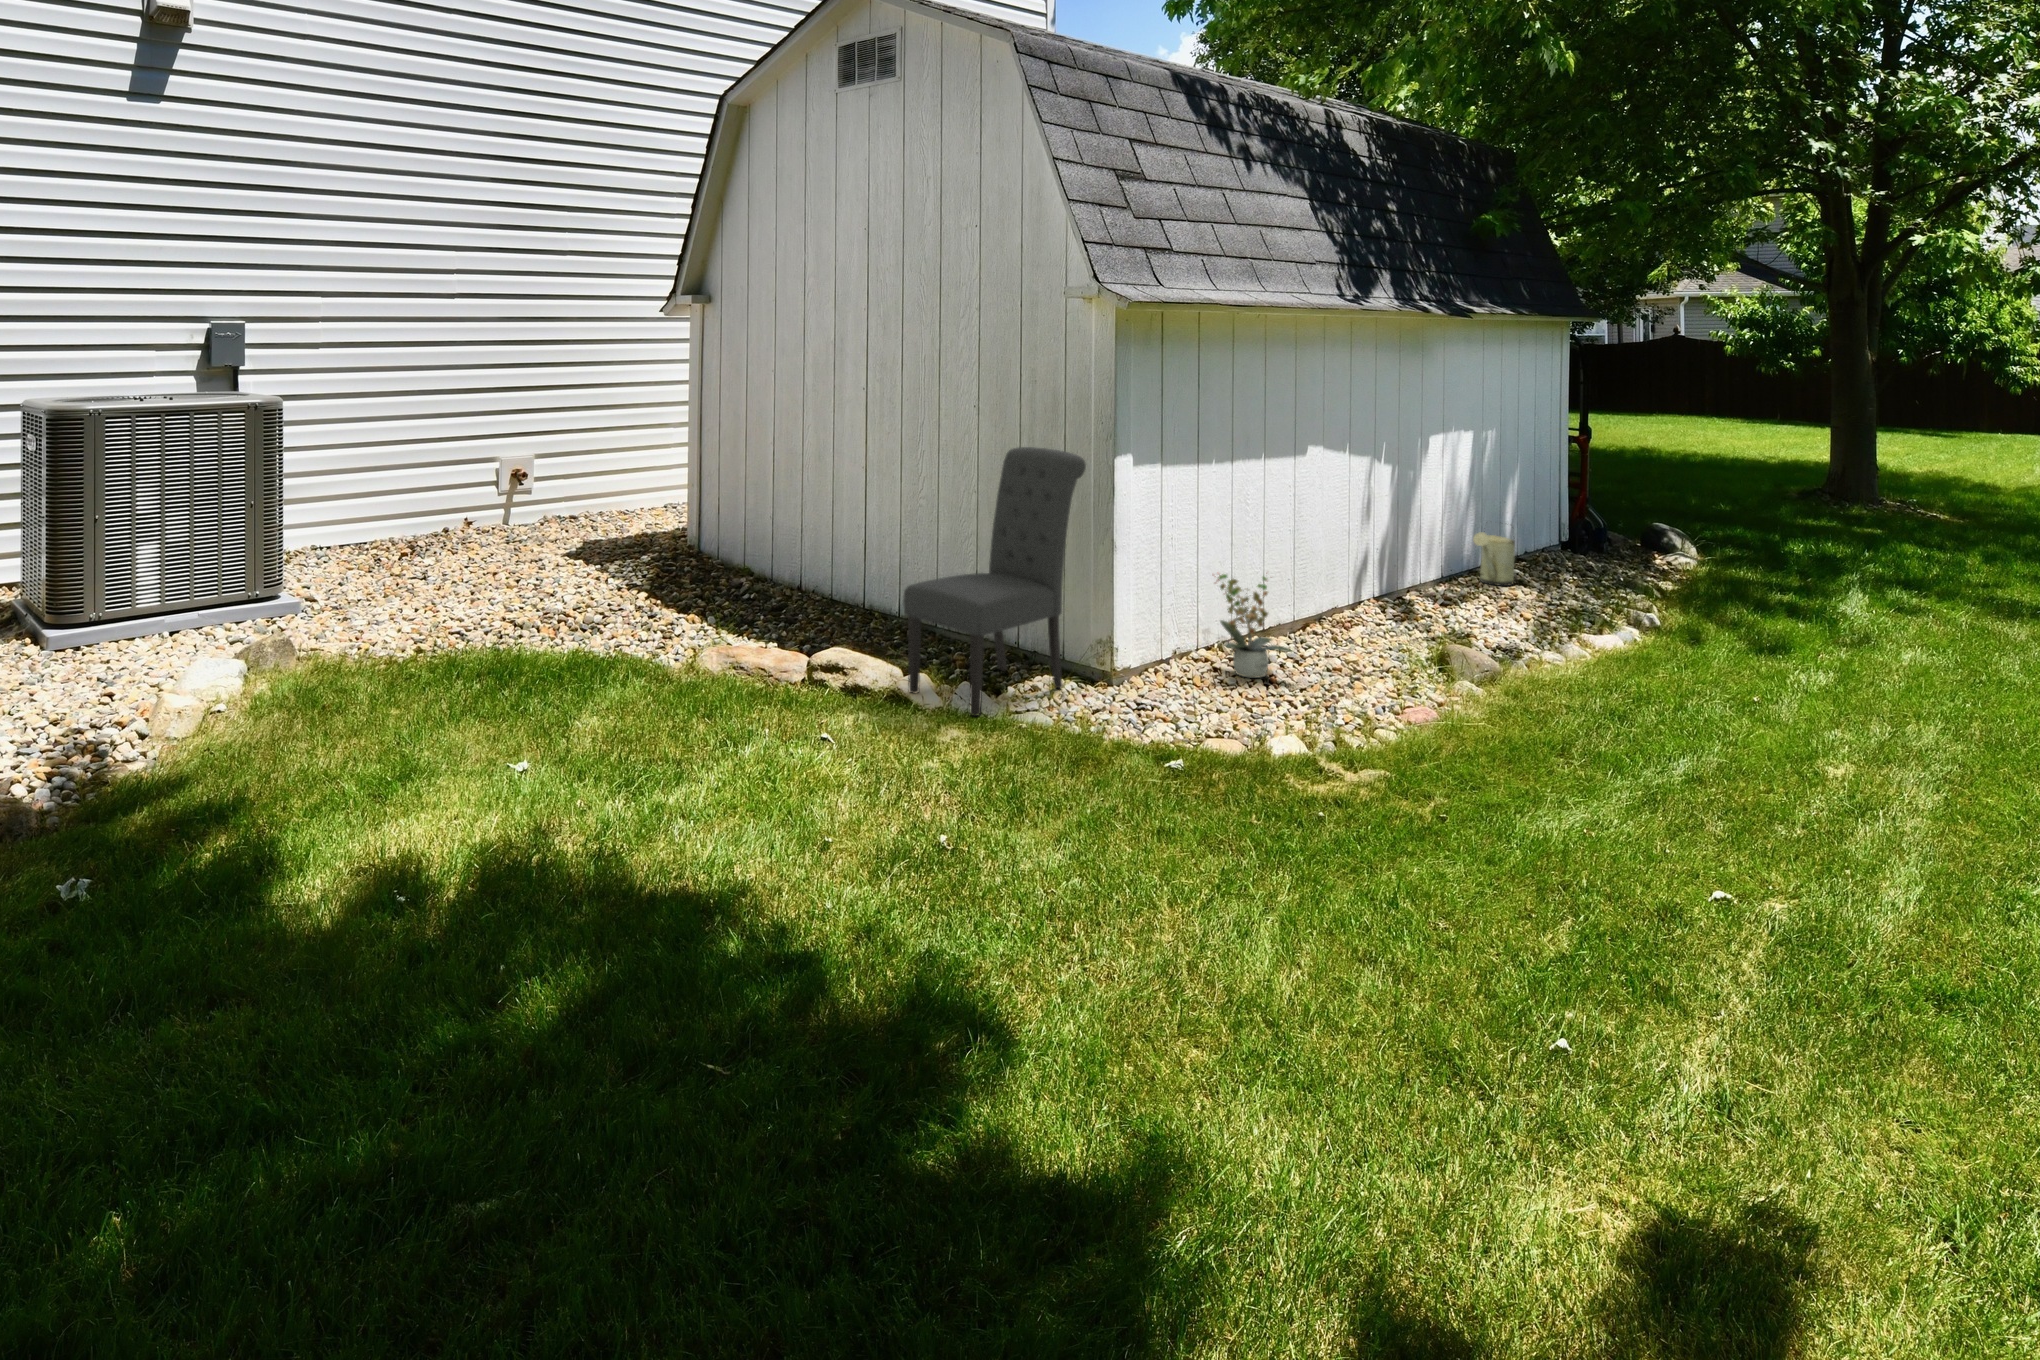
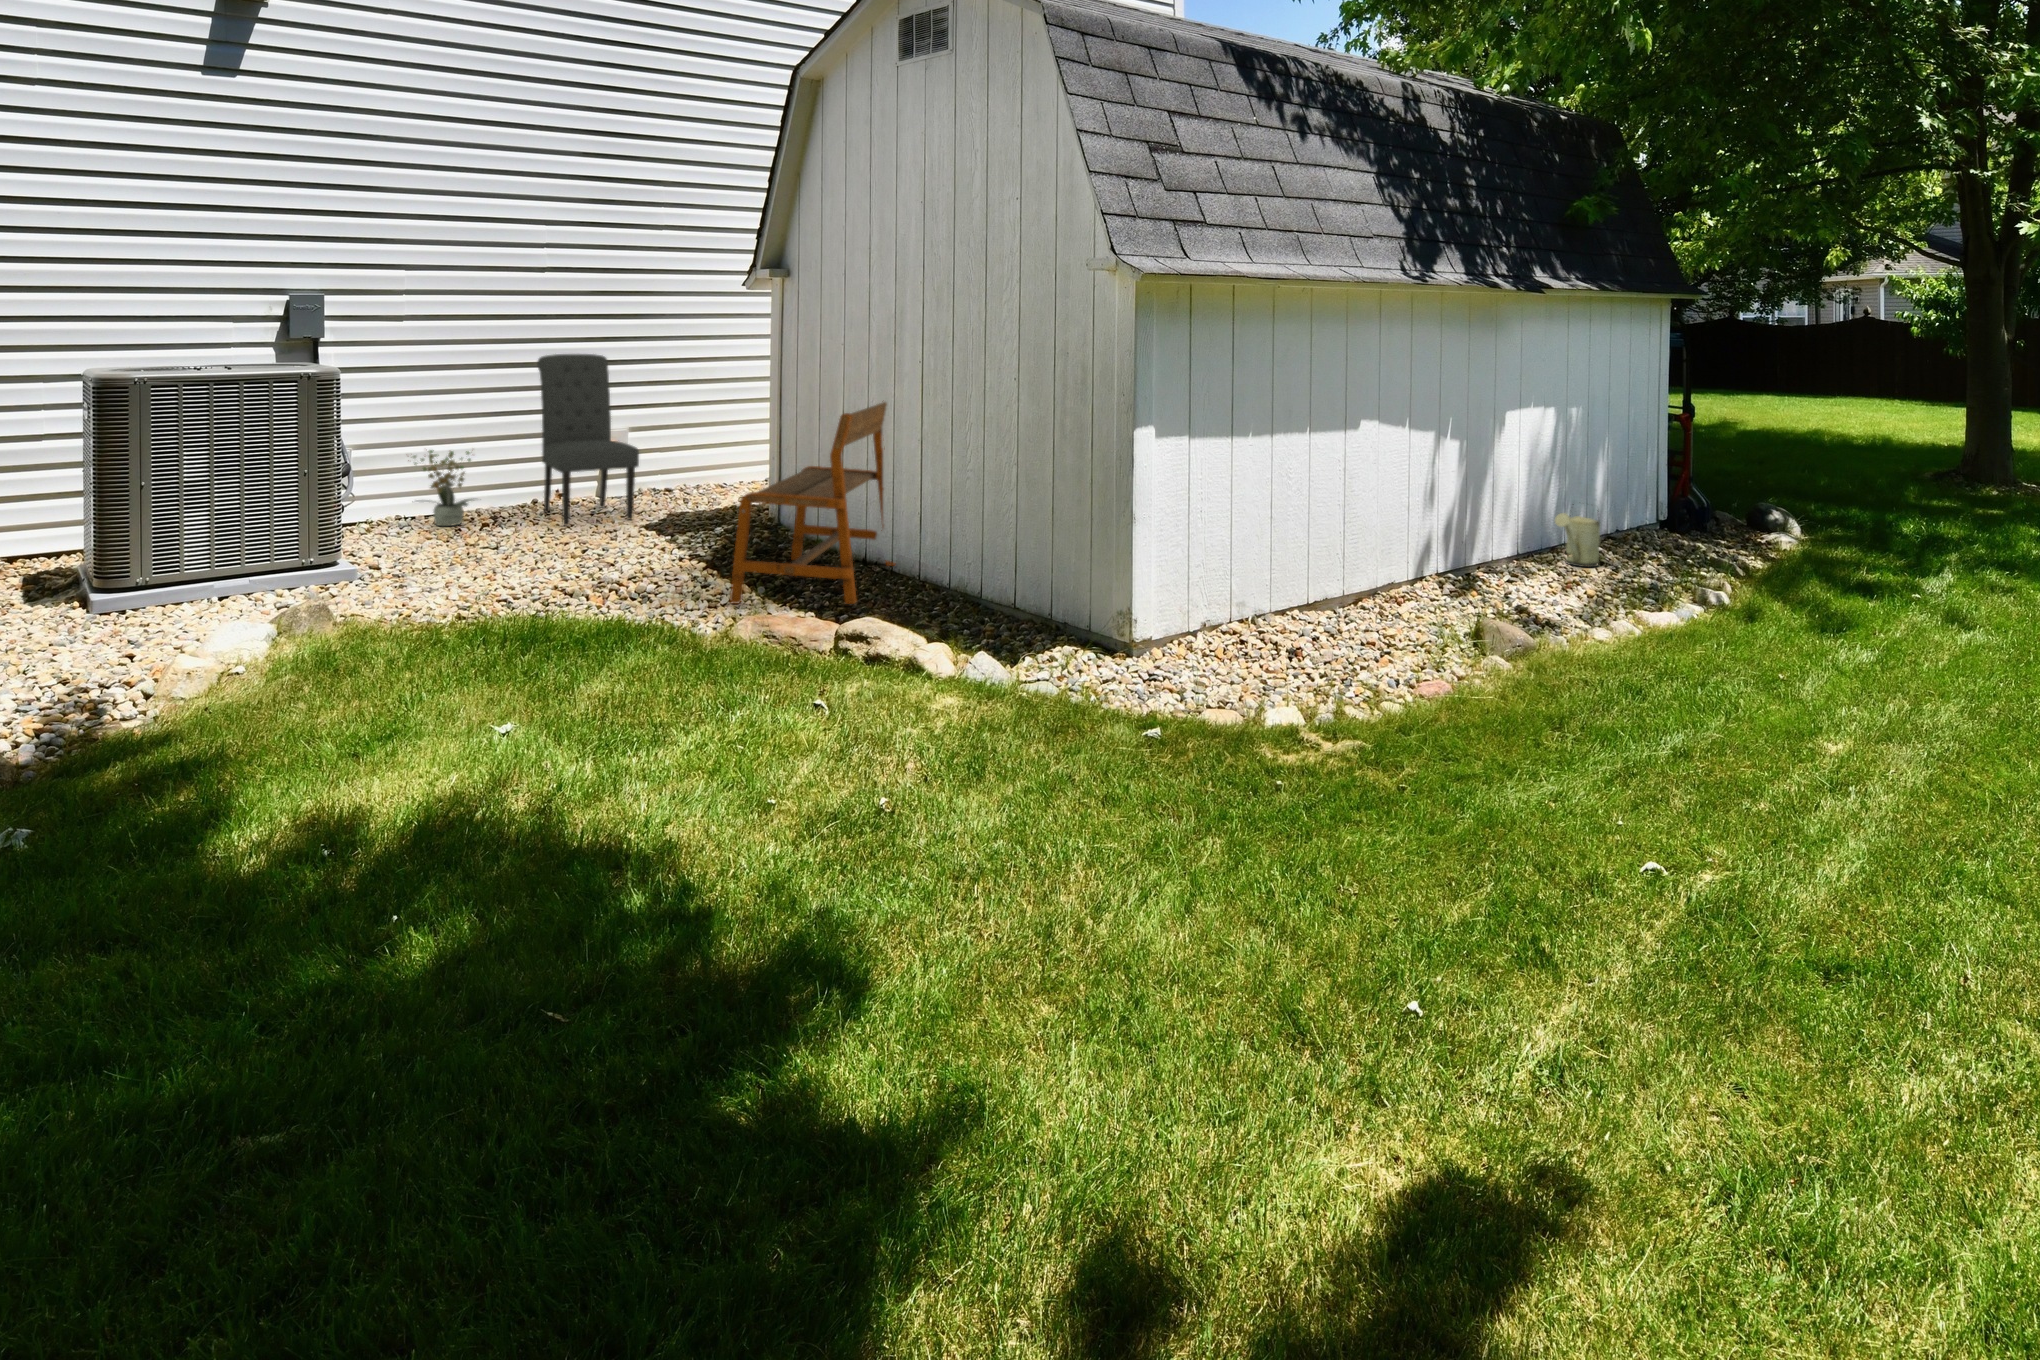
bench: none [687,424,831,632] -> present [730,402,895,604]
chair: present [903,447,1086,716] -> present [537,354,639,526]
potted plant: present [1217,574,1292,678] -> present [413,450,472,526]

